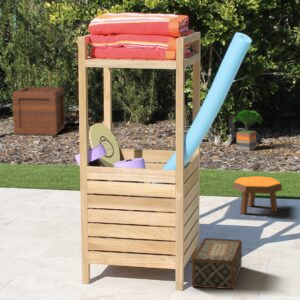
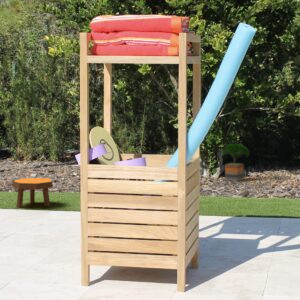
wooden crate: present [13,87,65,135] -> none [12,126,61,170]
footstool: present [232,176,282,214] -> present [12,178,53,208]
woven basket: present [192,238,242,289] -> none [194,243,243,290]

